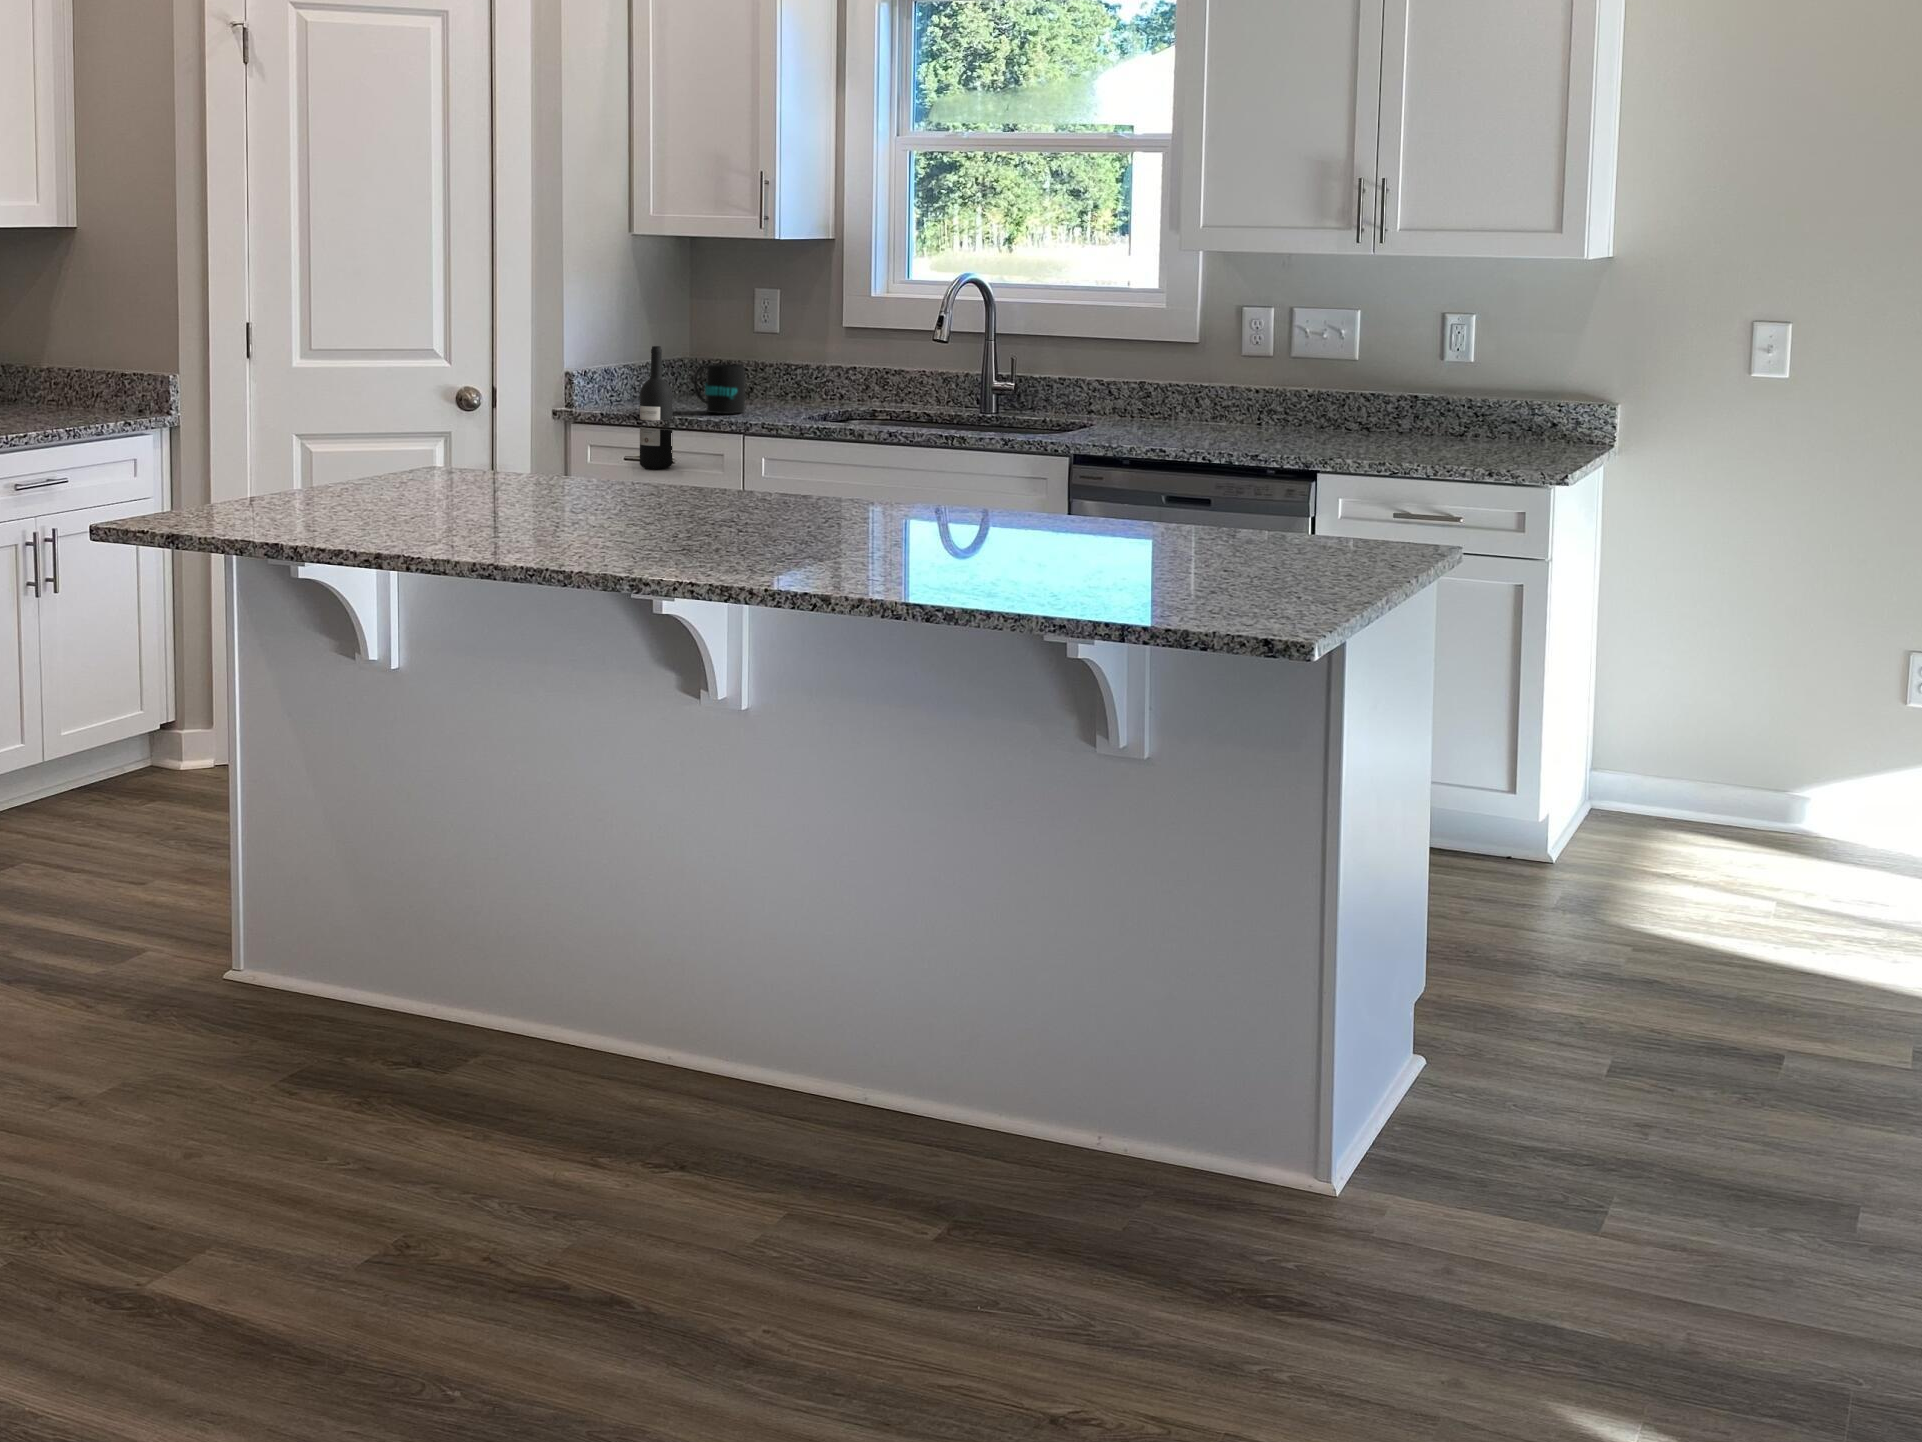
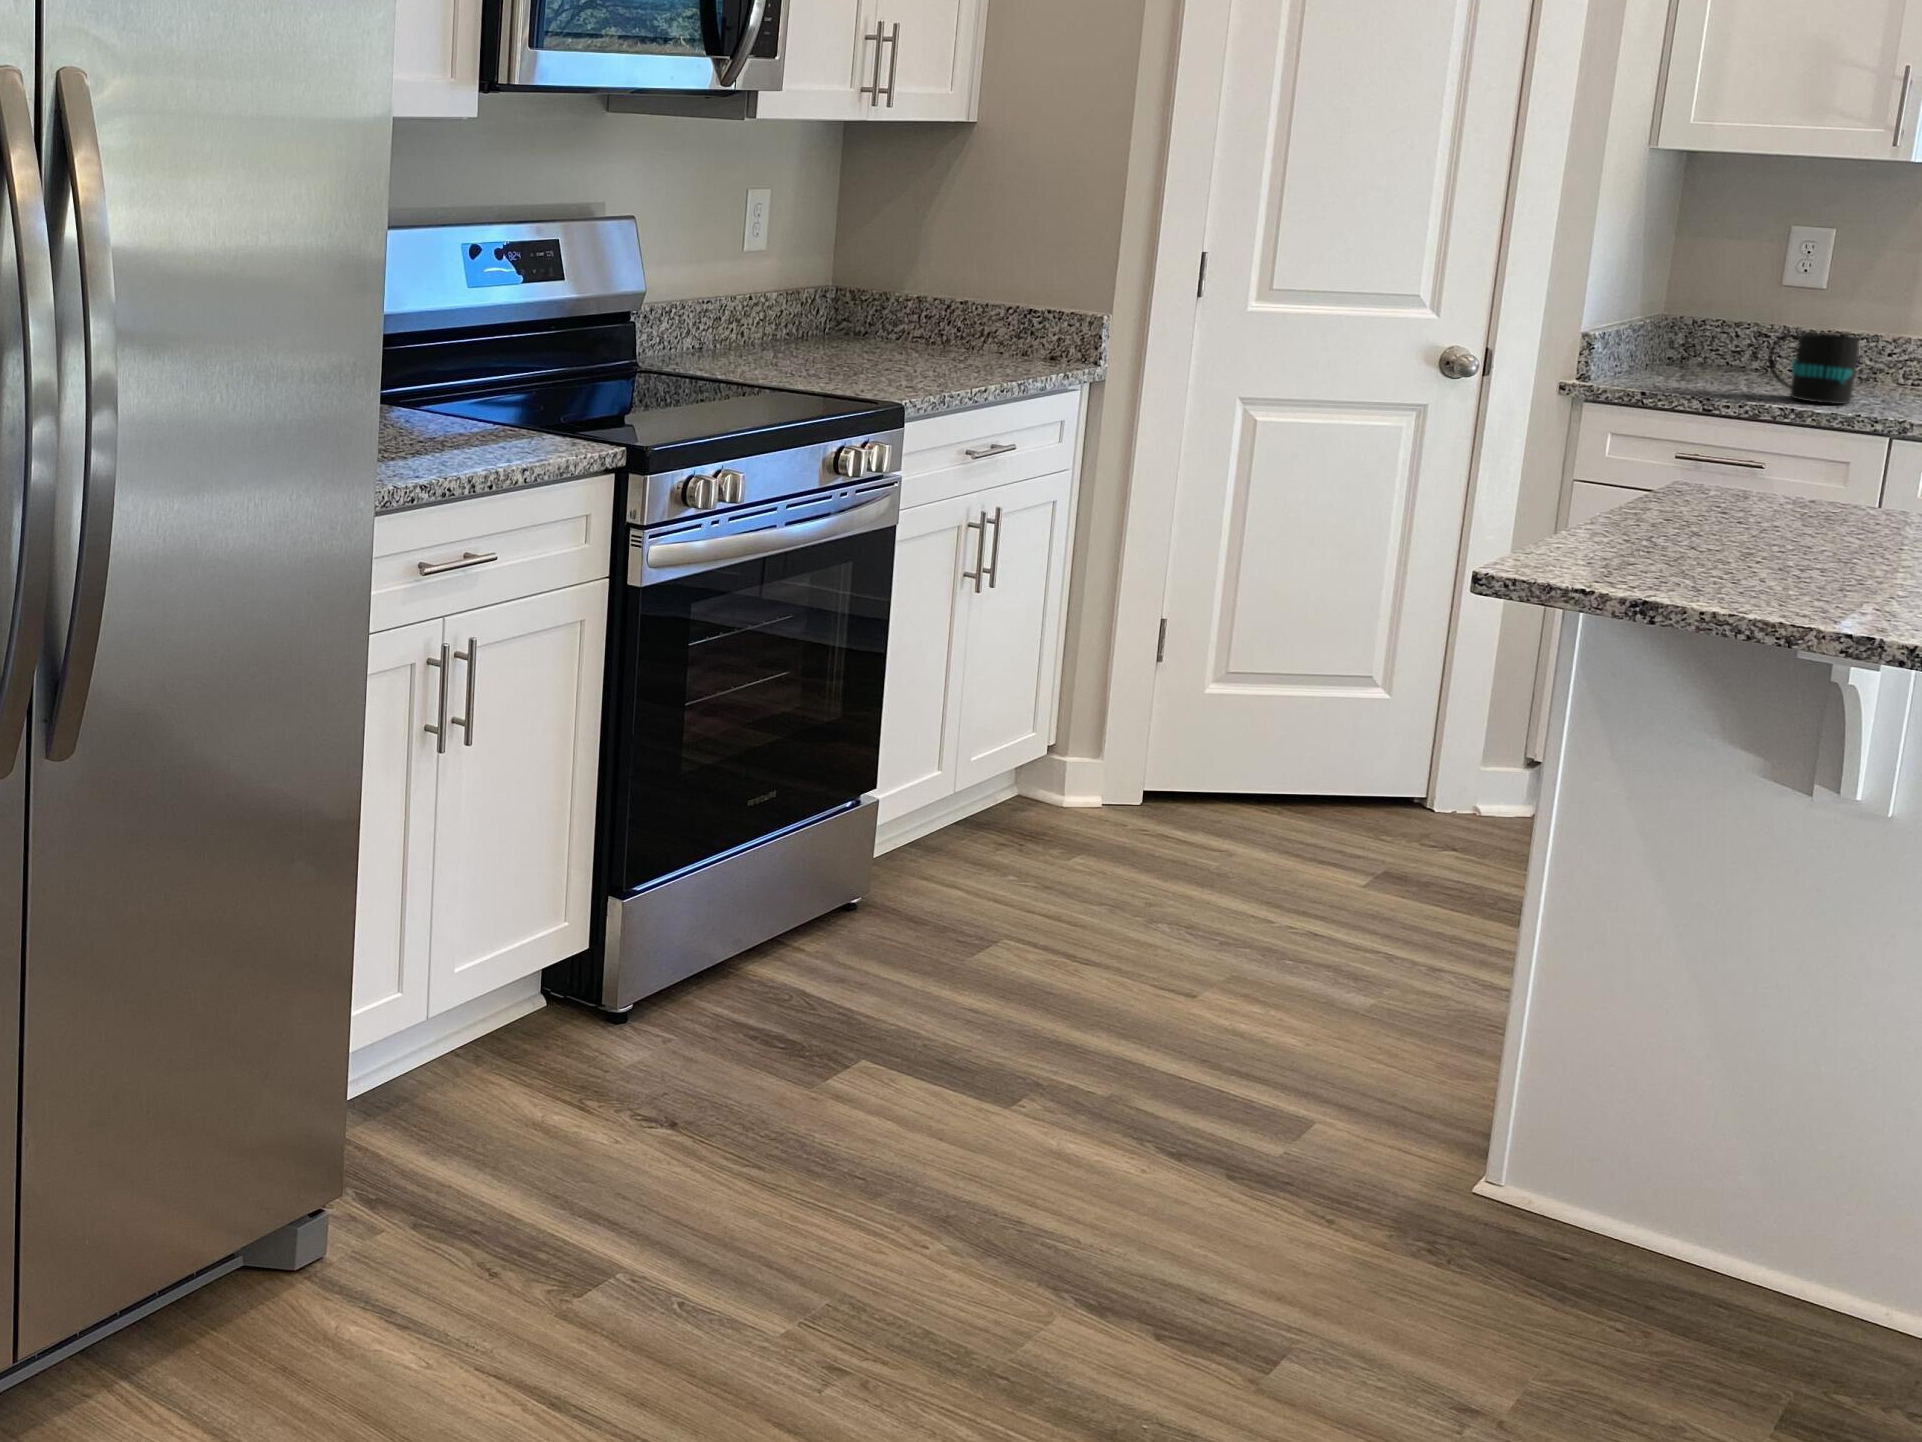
wine bottle: present [640,346,673,469] -> none [1699,306,1764,473]

